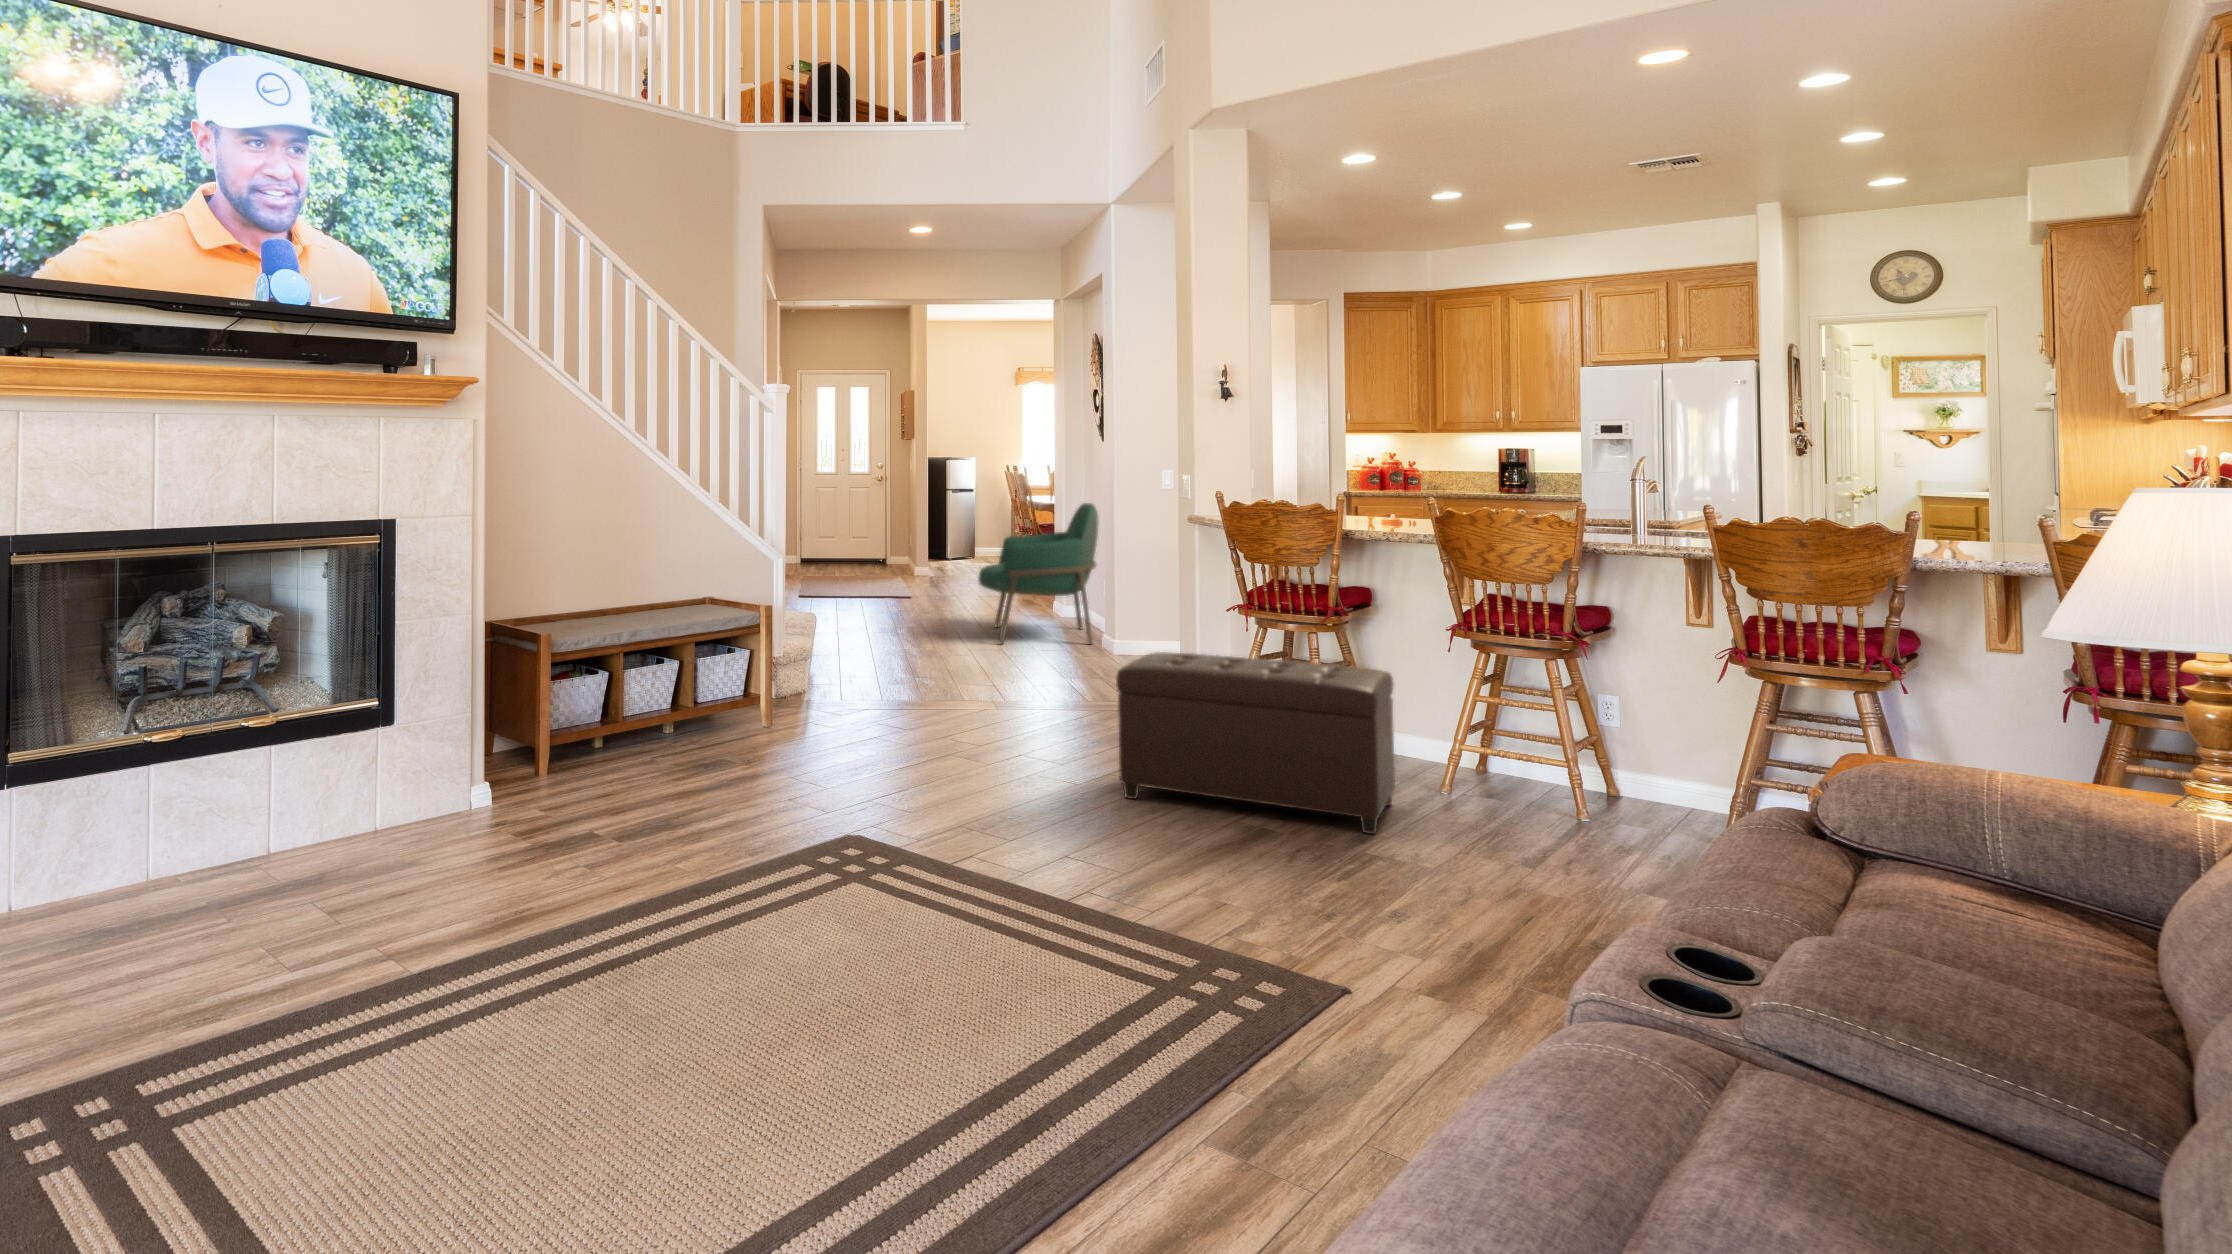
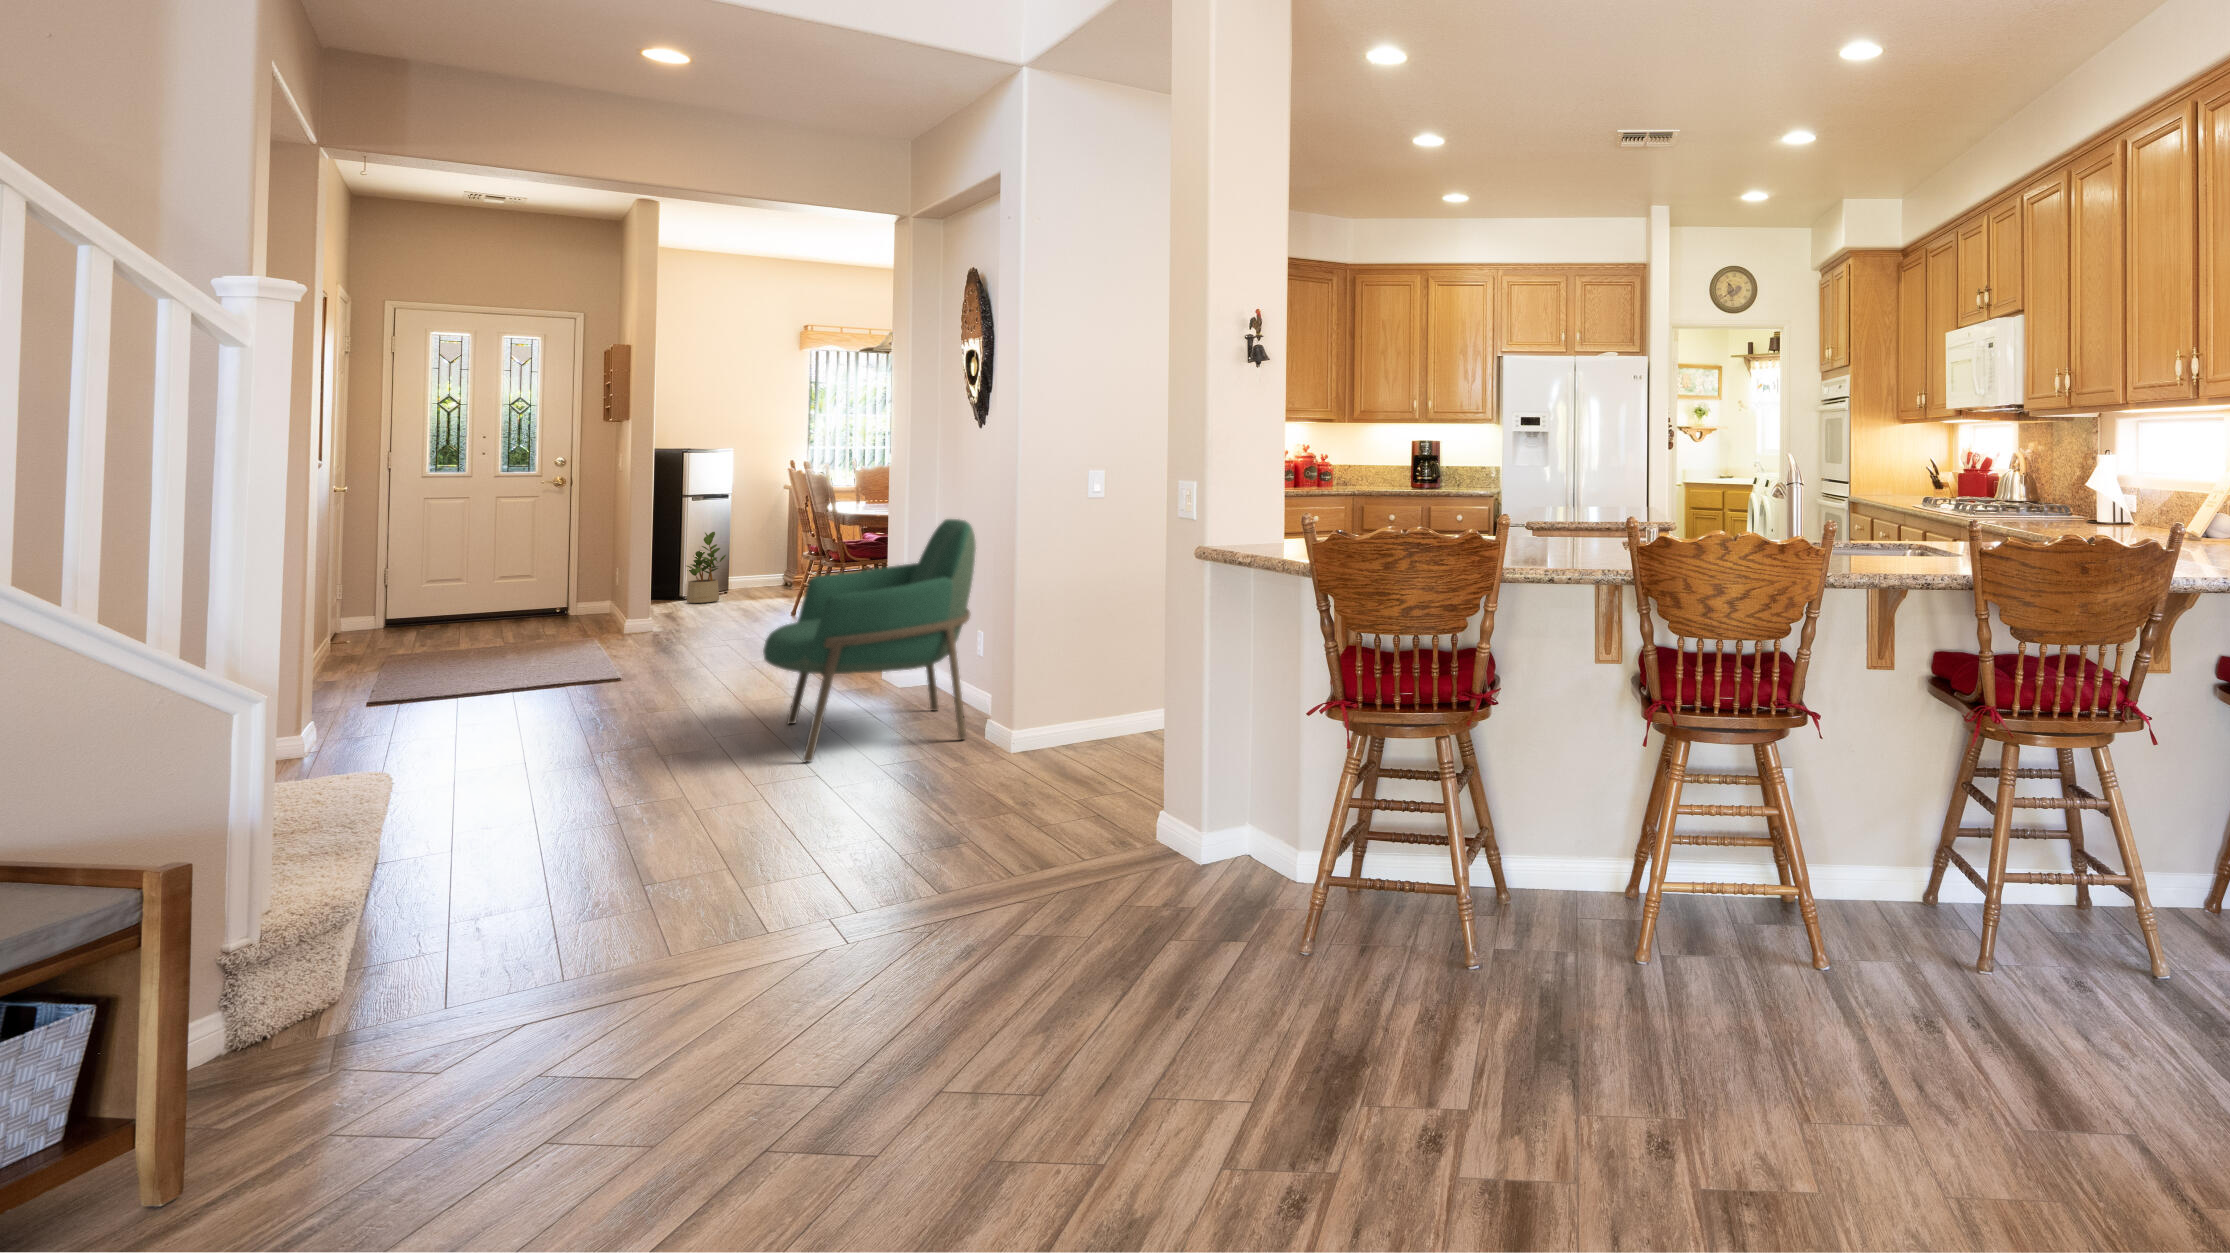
potted plant: none [949,514,973,563] -> present [687,532,726,603]
ottoman: present [1116,652,1395,834] -> none [1198,815,1691,1187]

